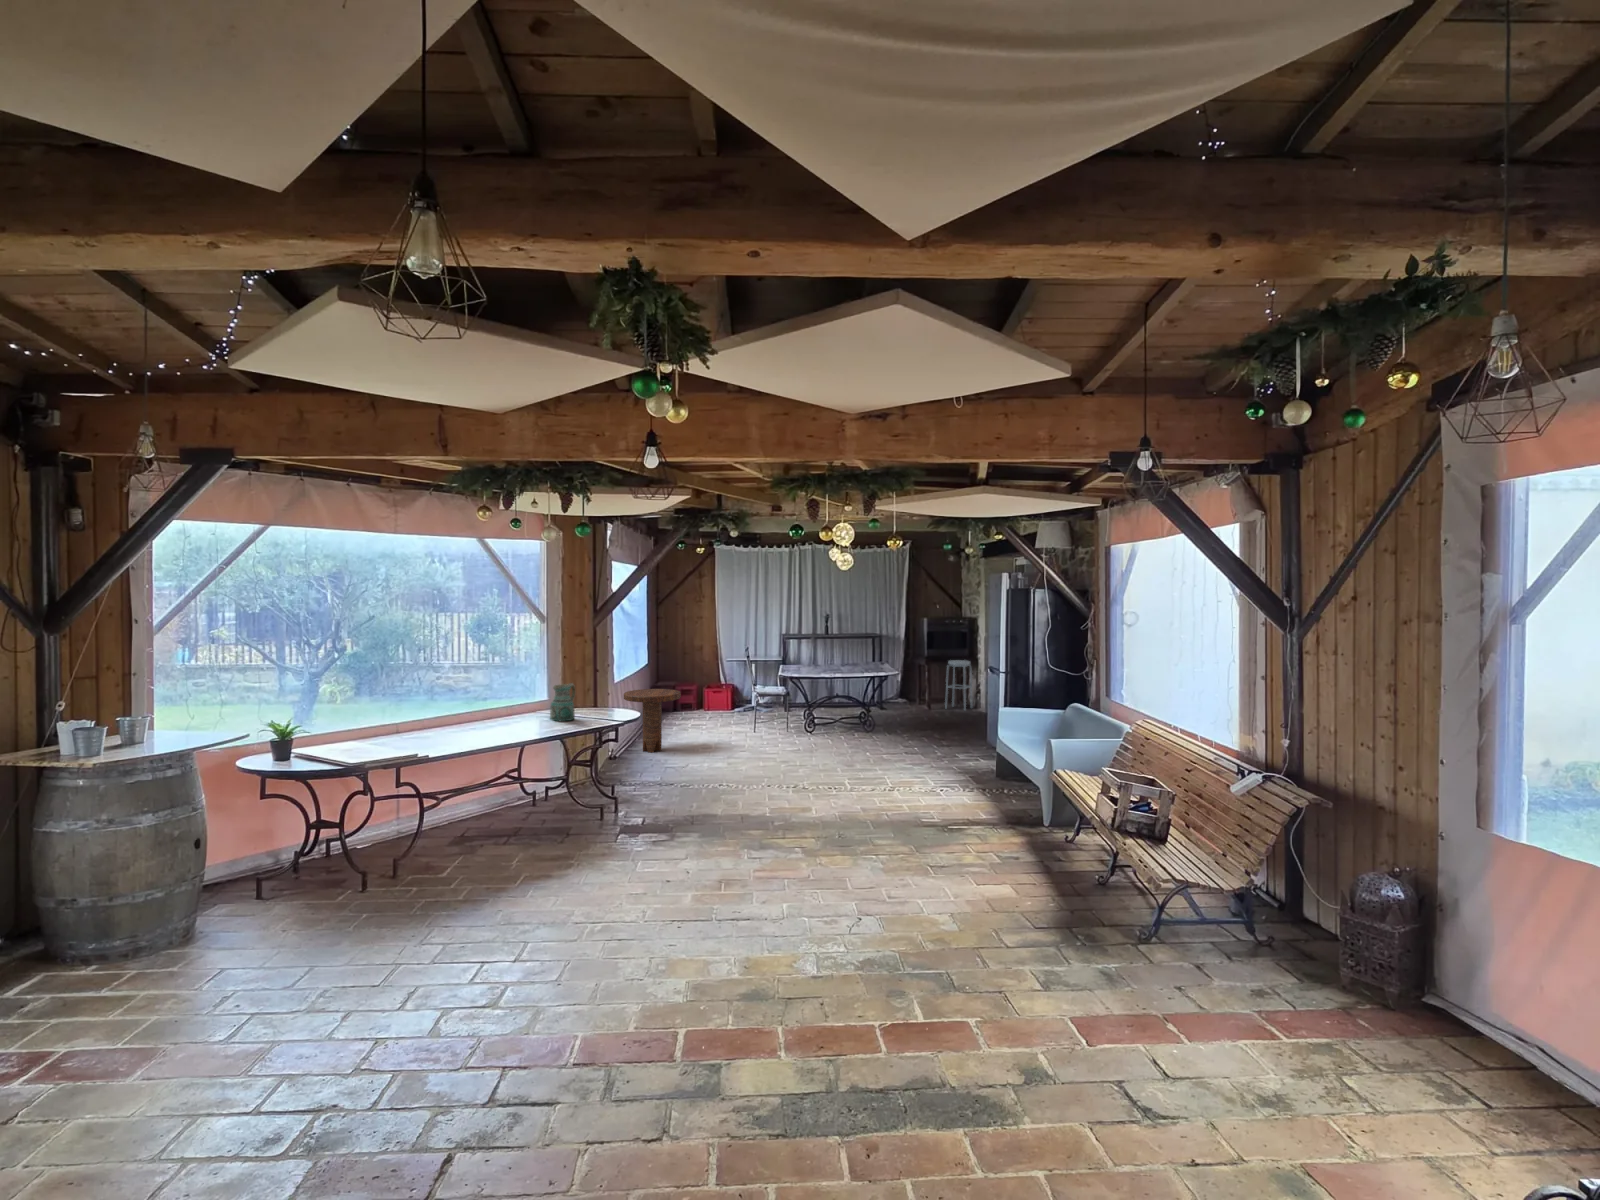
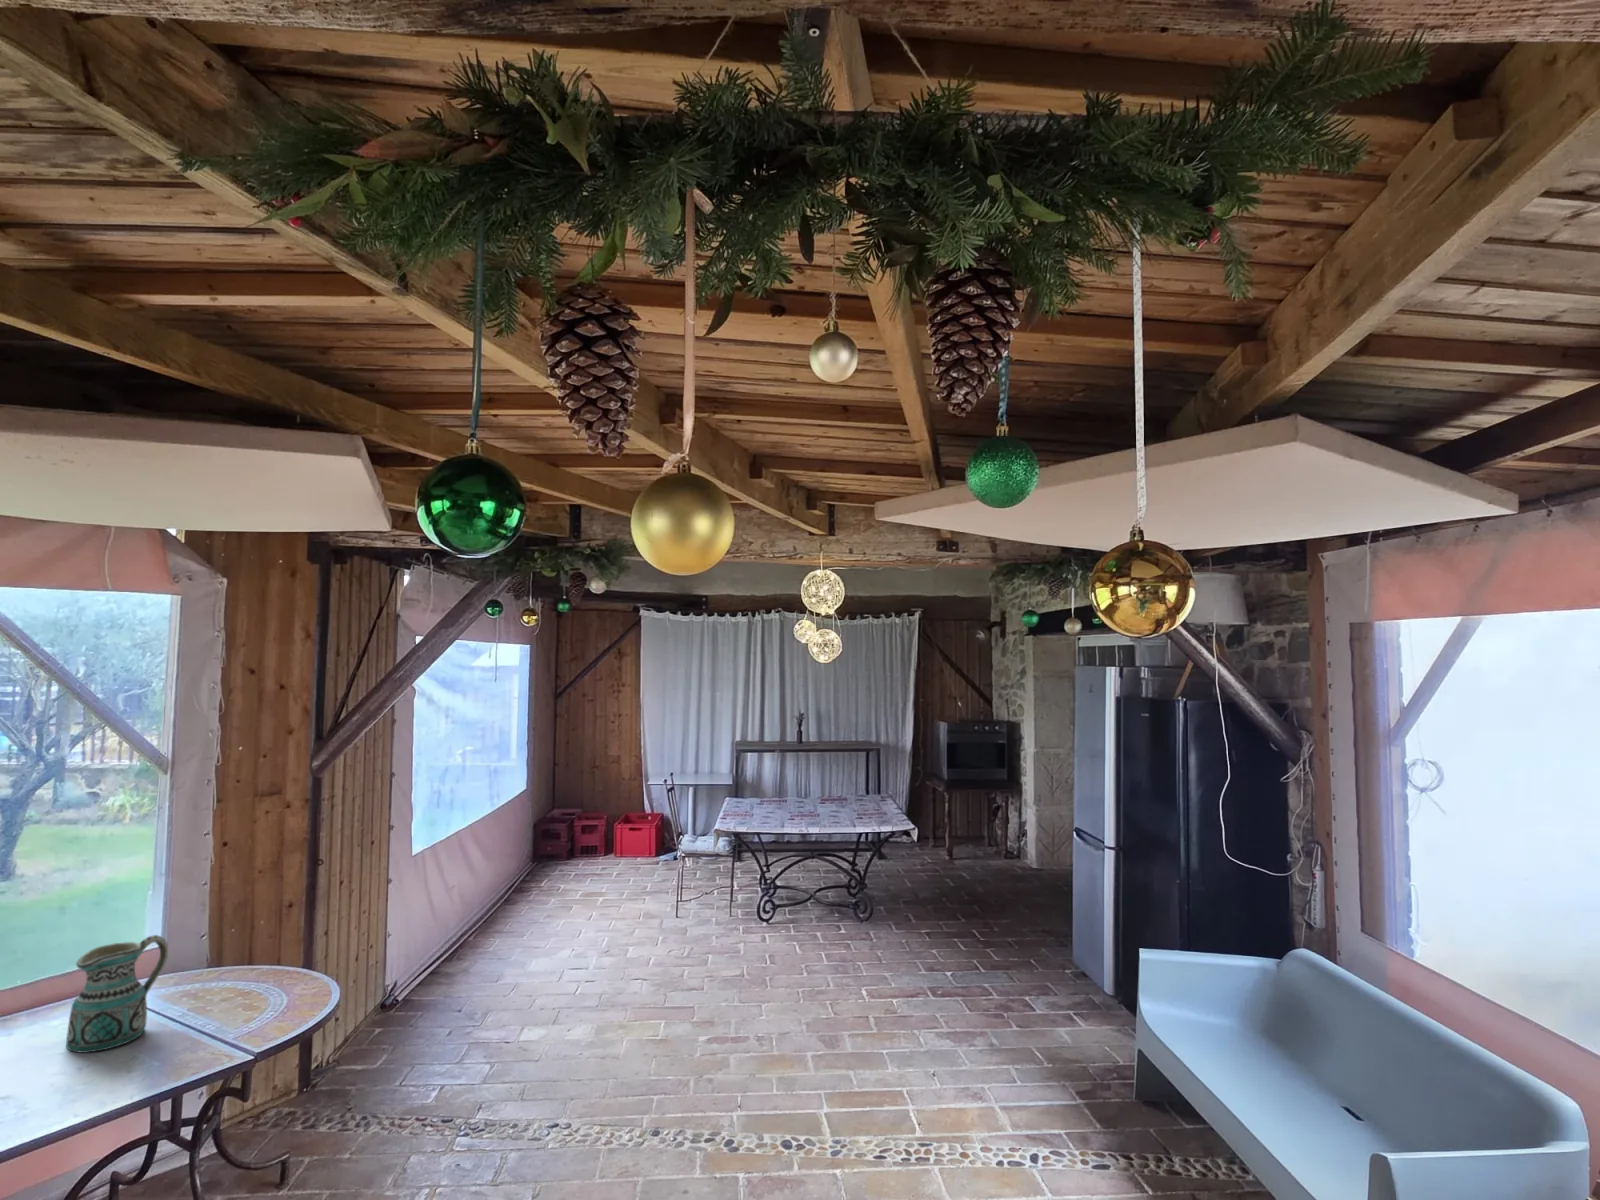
stool: present [945,660,972,710] -> none [975,786,1015,866]
side table: present [624,689,681,752] -> none [421,859,530,987]

